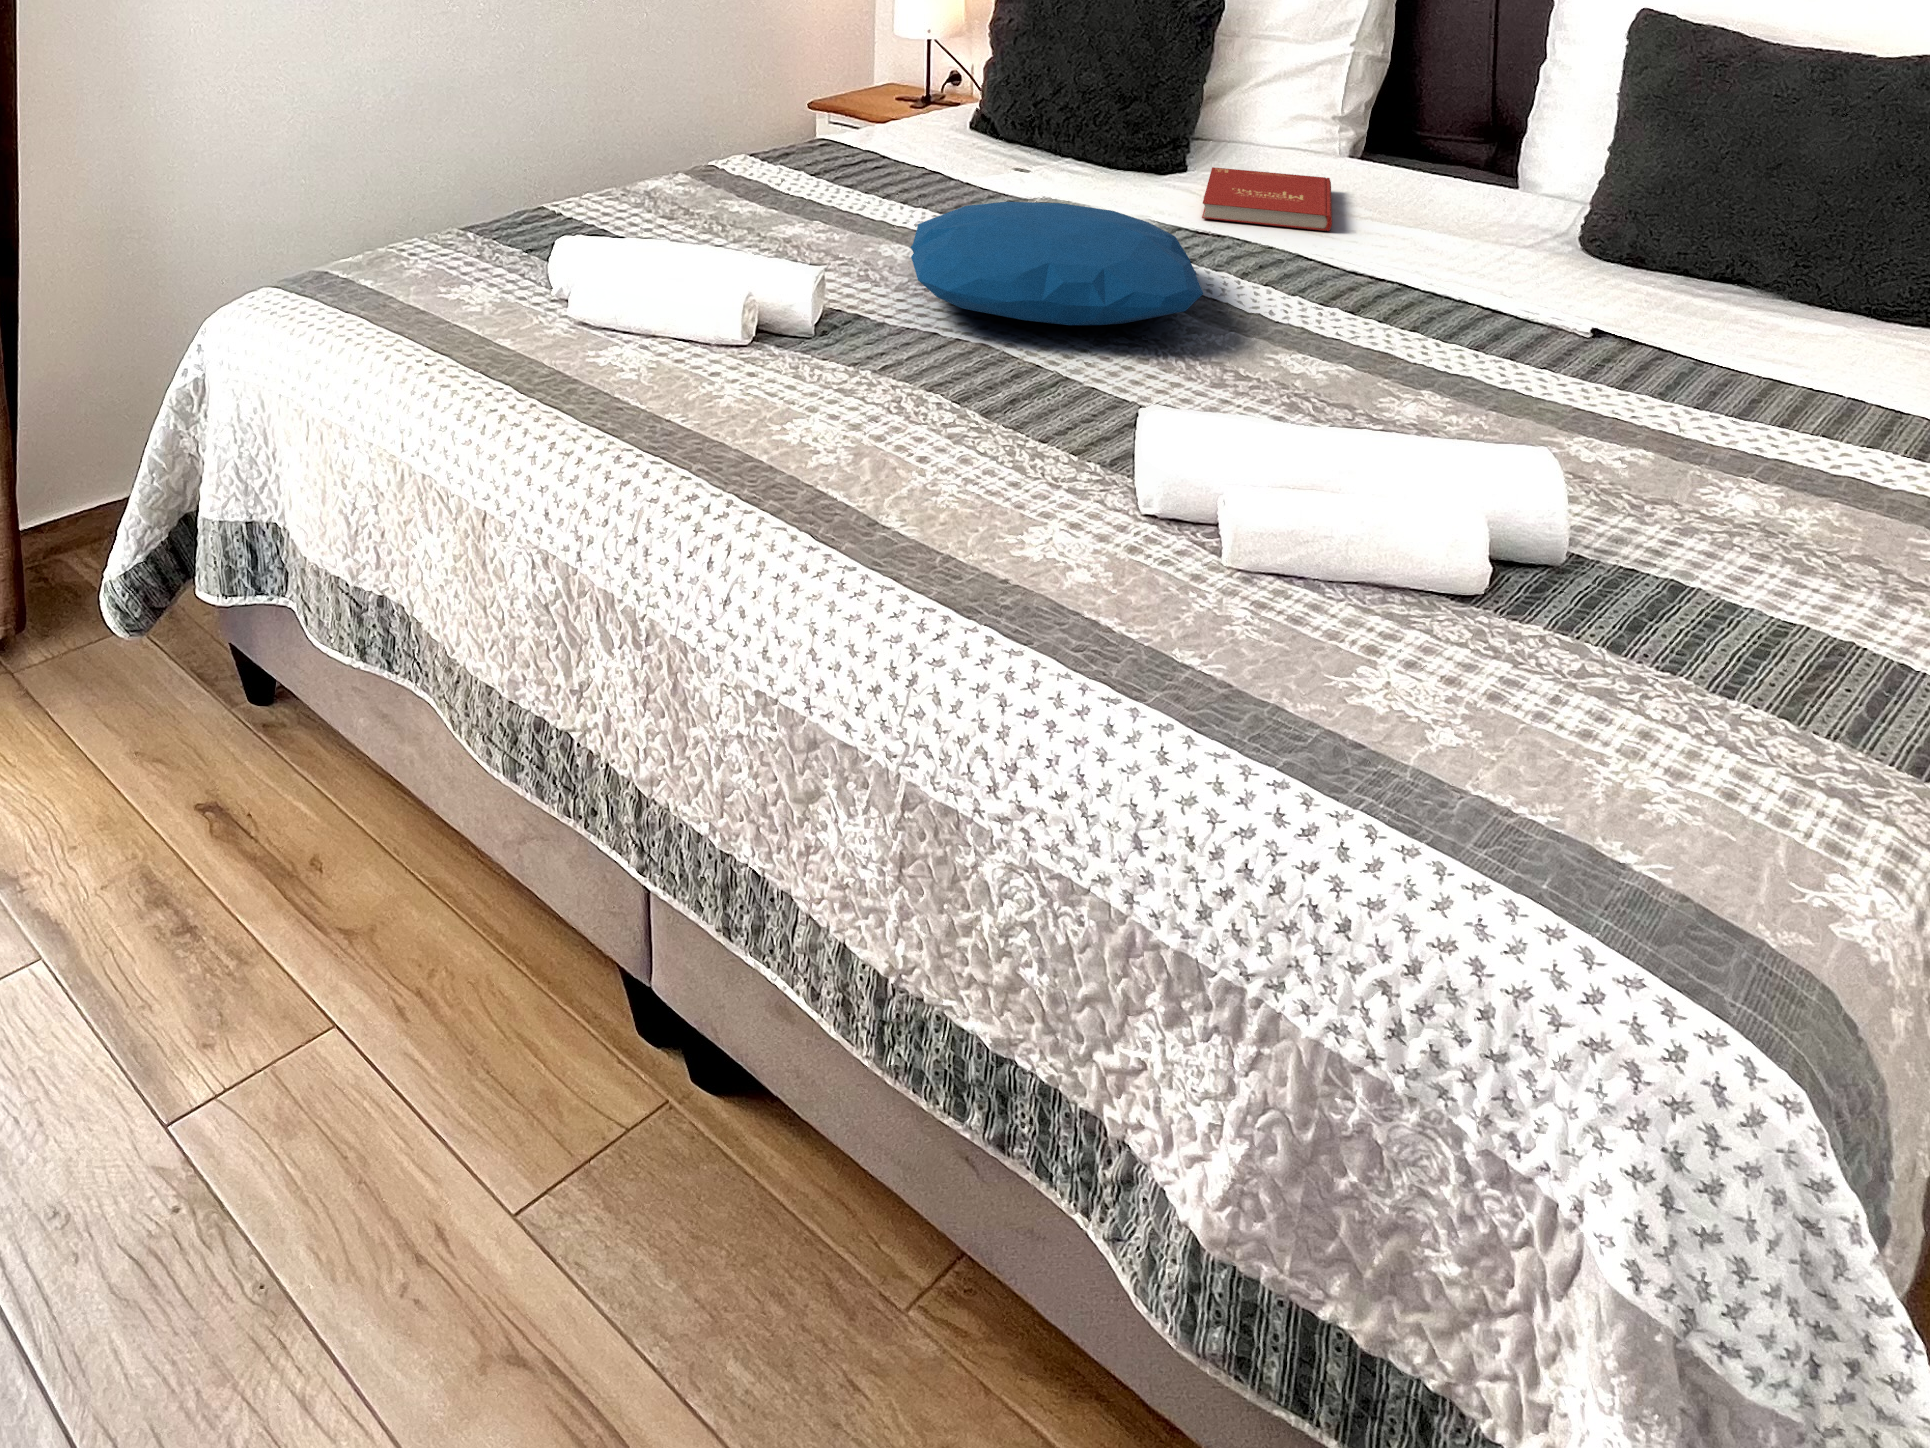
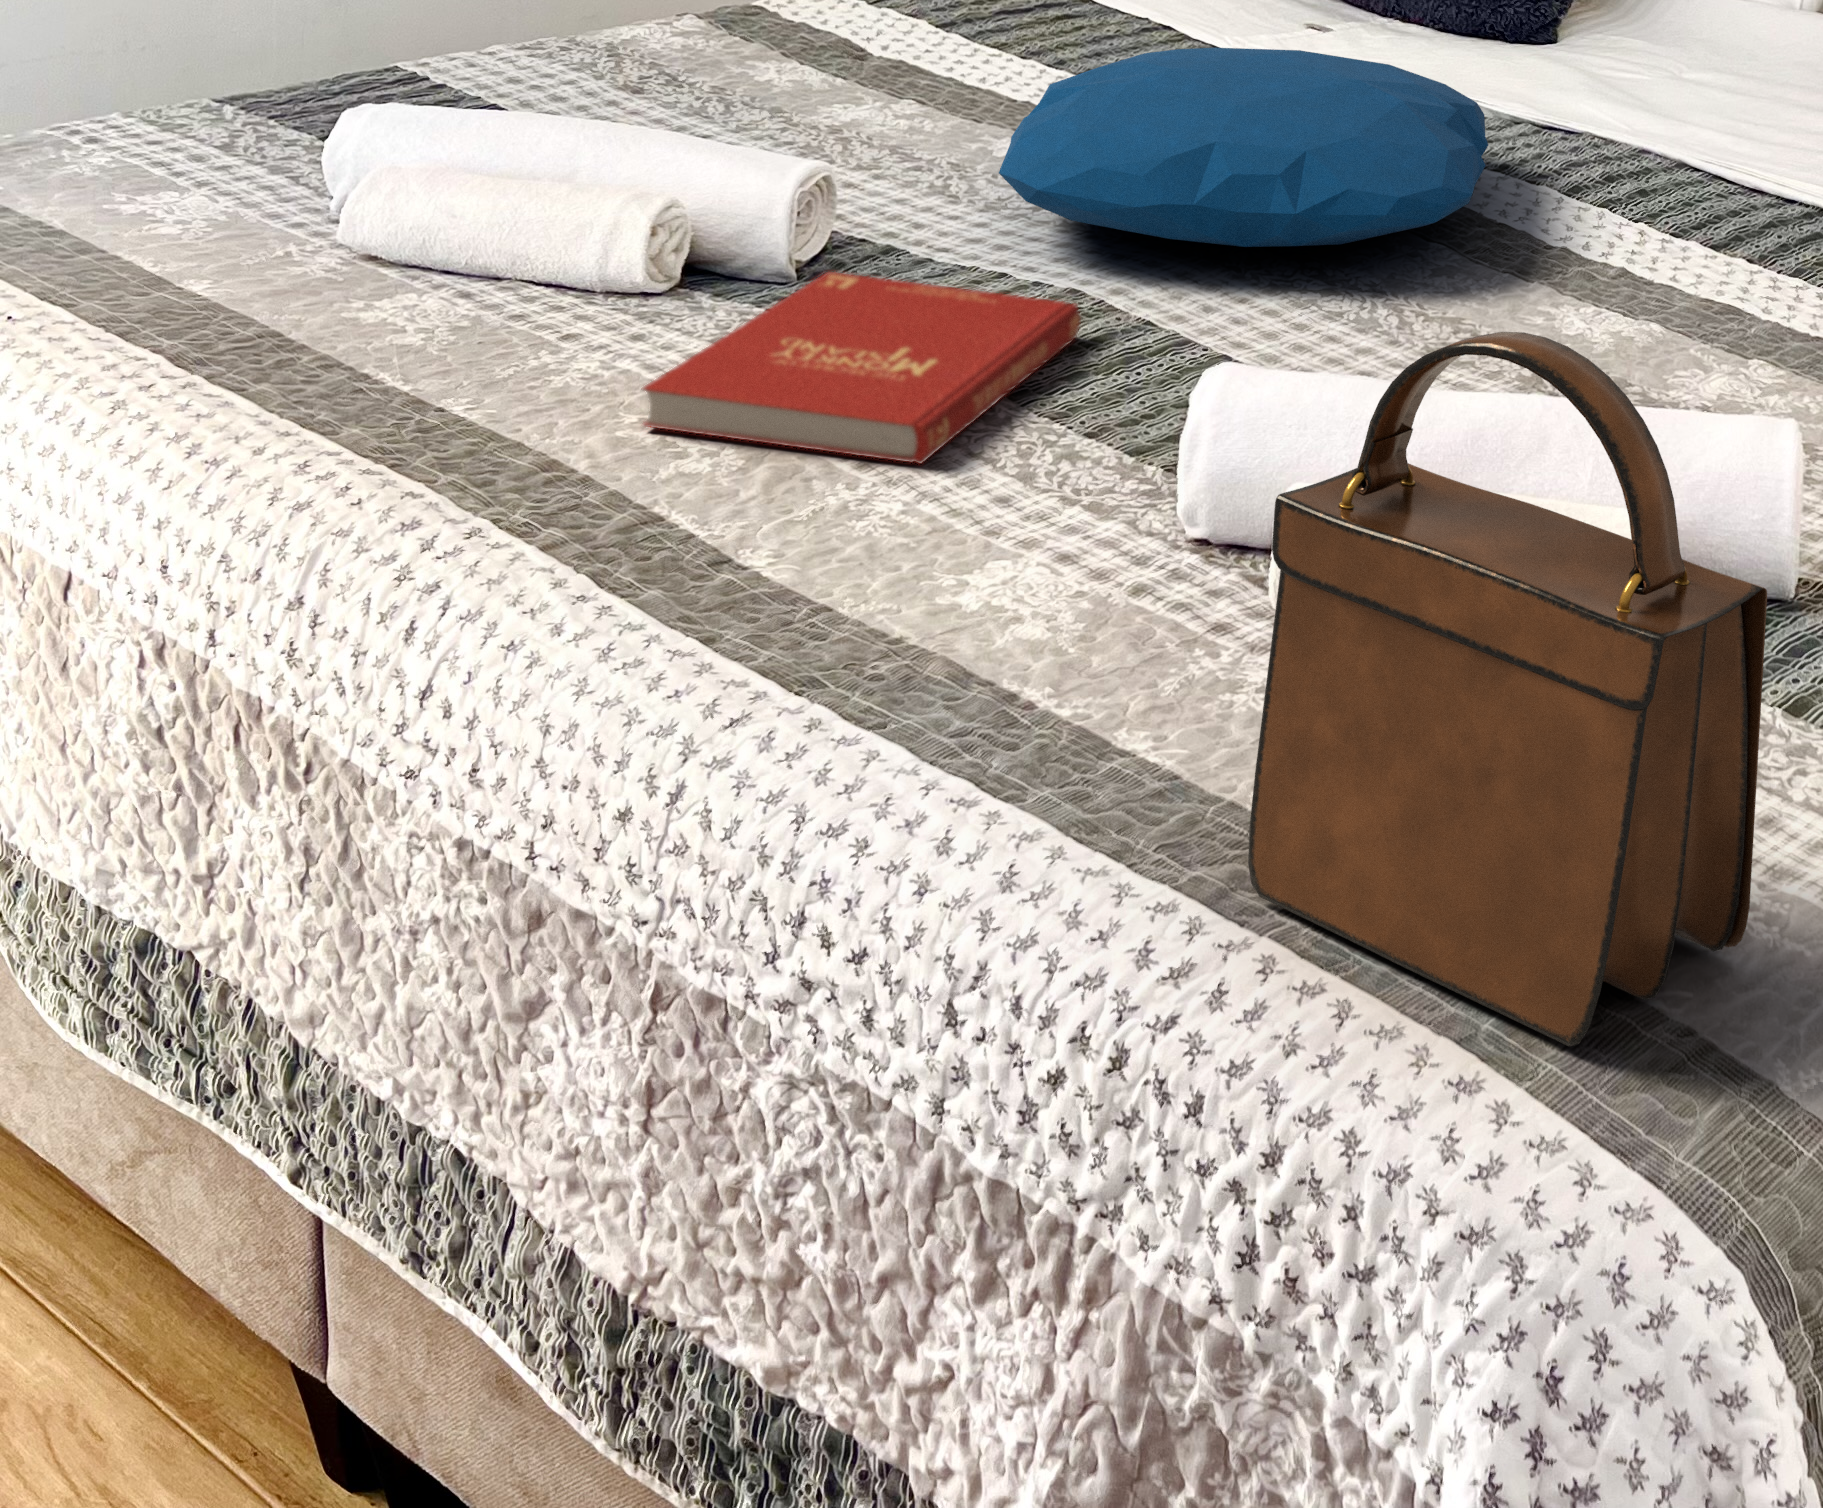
book: present [1202,167,1332,231] -> present [643,272,1081,464]
handbag: none [1316,421,1719,914] -> present [1248,332,1767,1047]

